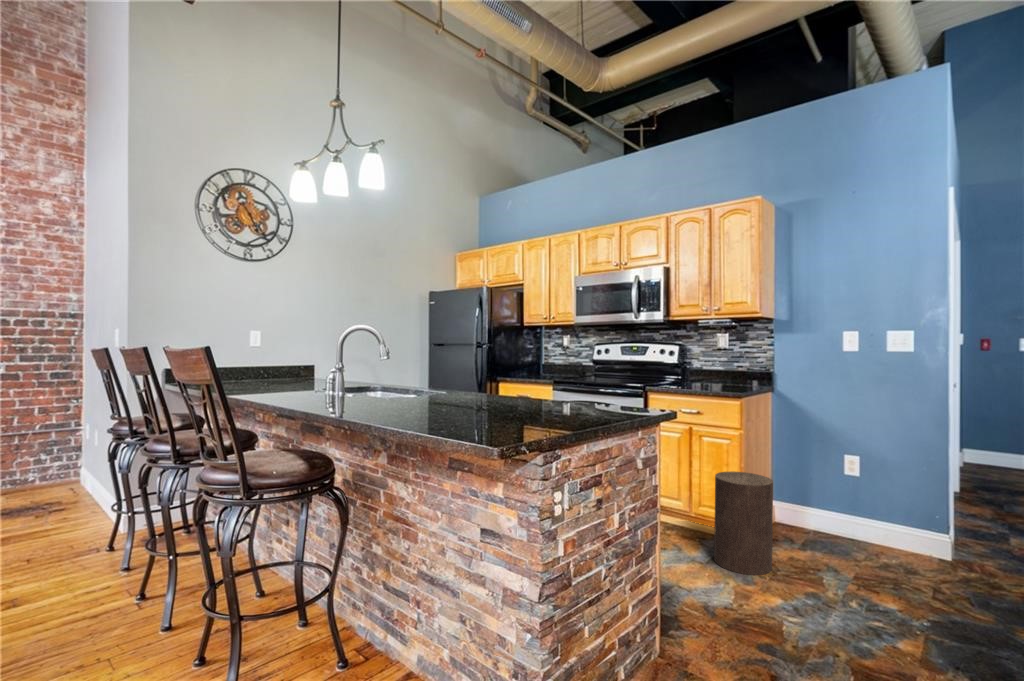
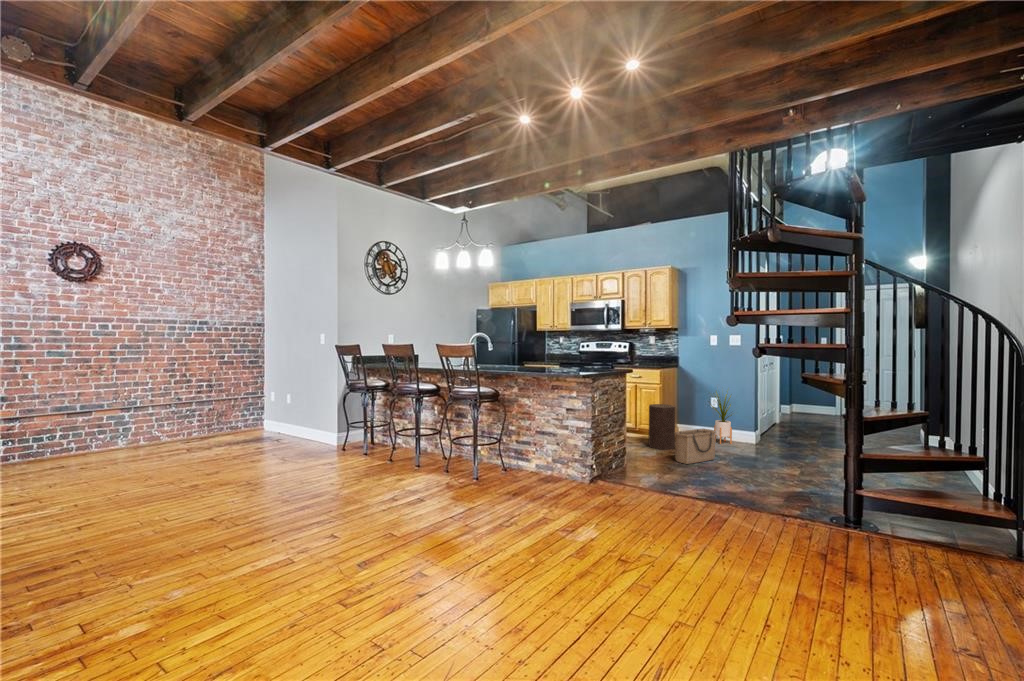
house plant: none [838,435,914,559] -> present [711,392,732,444]
basket: none [778,546,884,648] -> present [674,429,716,464]

